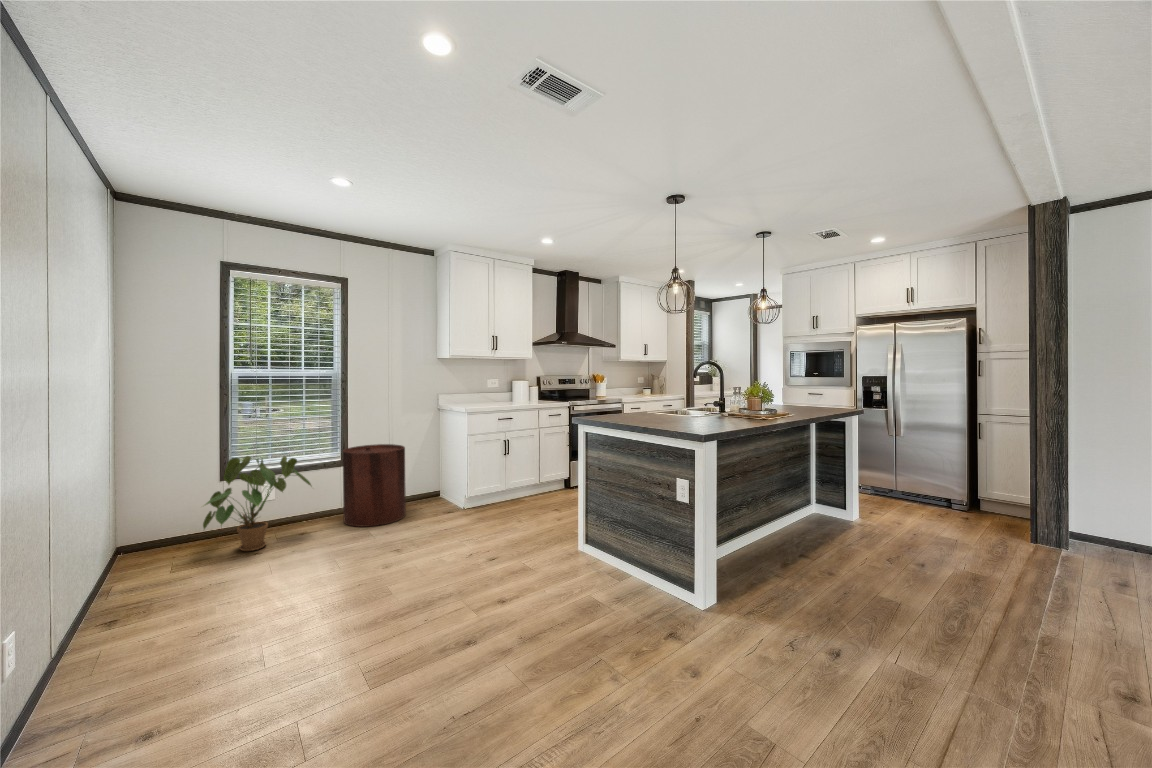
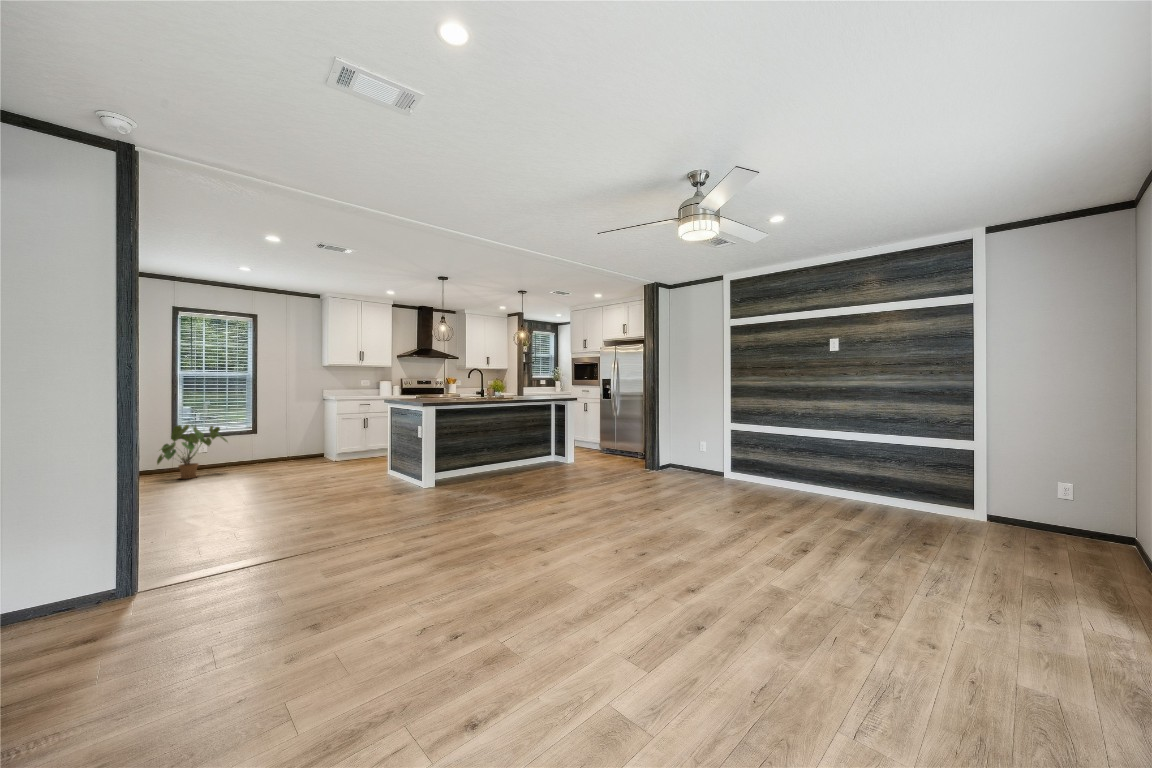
trash can: present [343,444,406,527] -> none [252,421,295,470]

